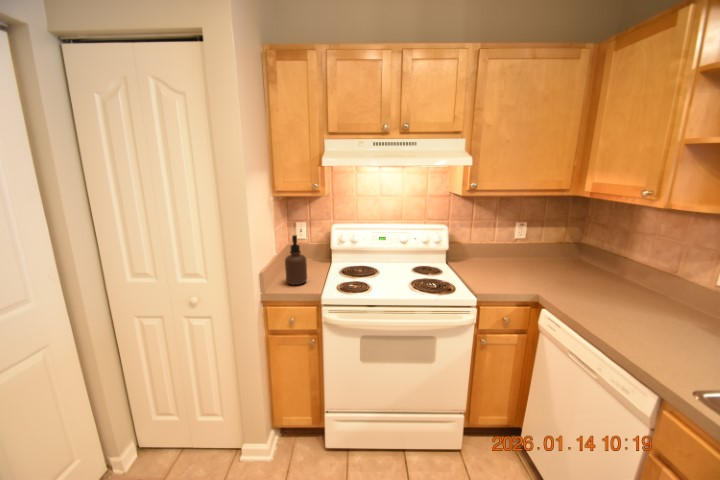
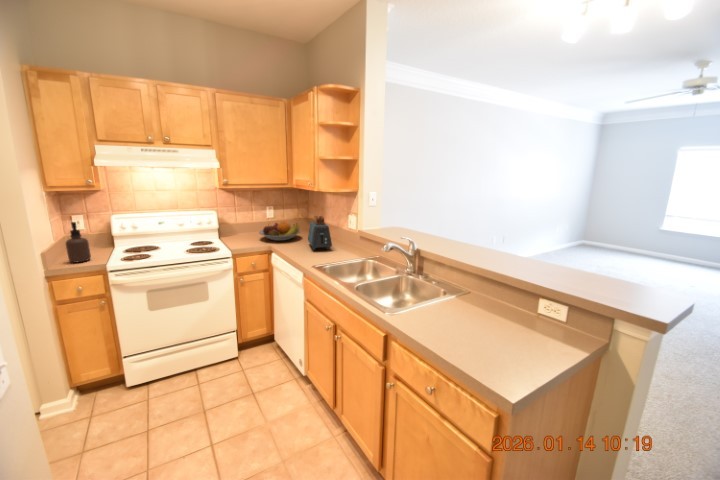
fruit bowl: none [510,251,585,284] -> present [259,222,301,241]
toaster: none [610,256,688,327] -> present [308,216,332,250]

